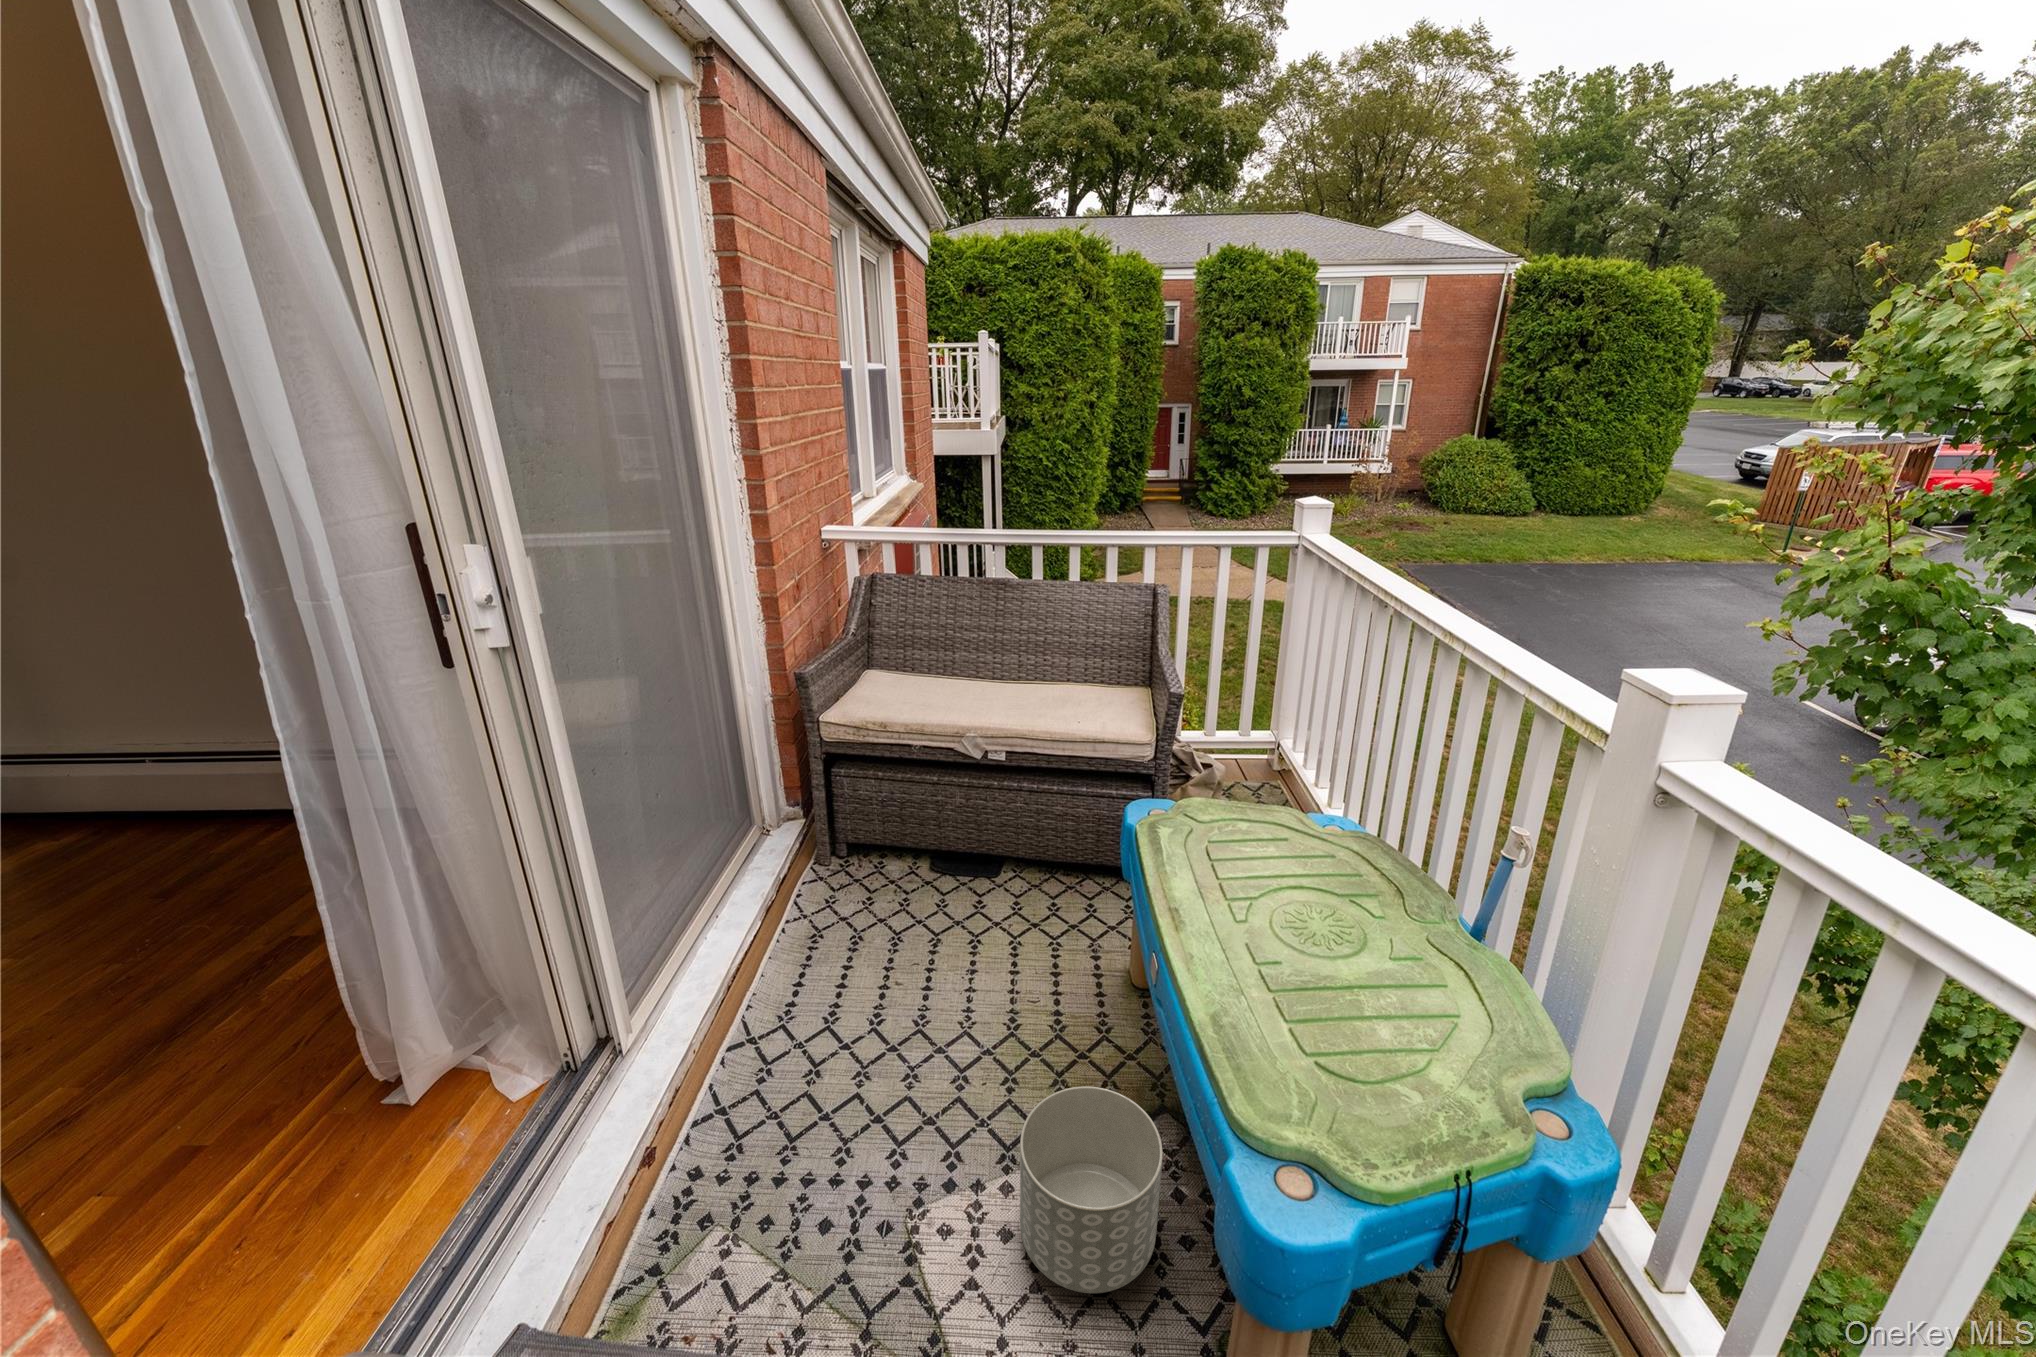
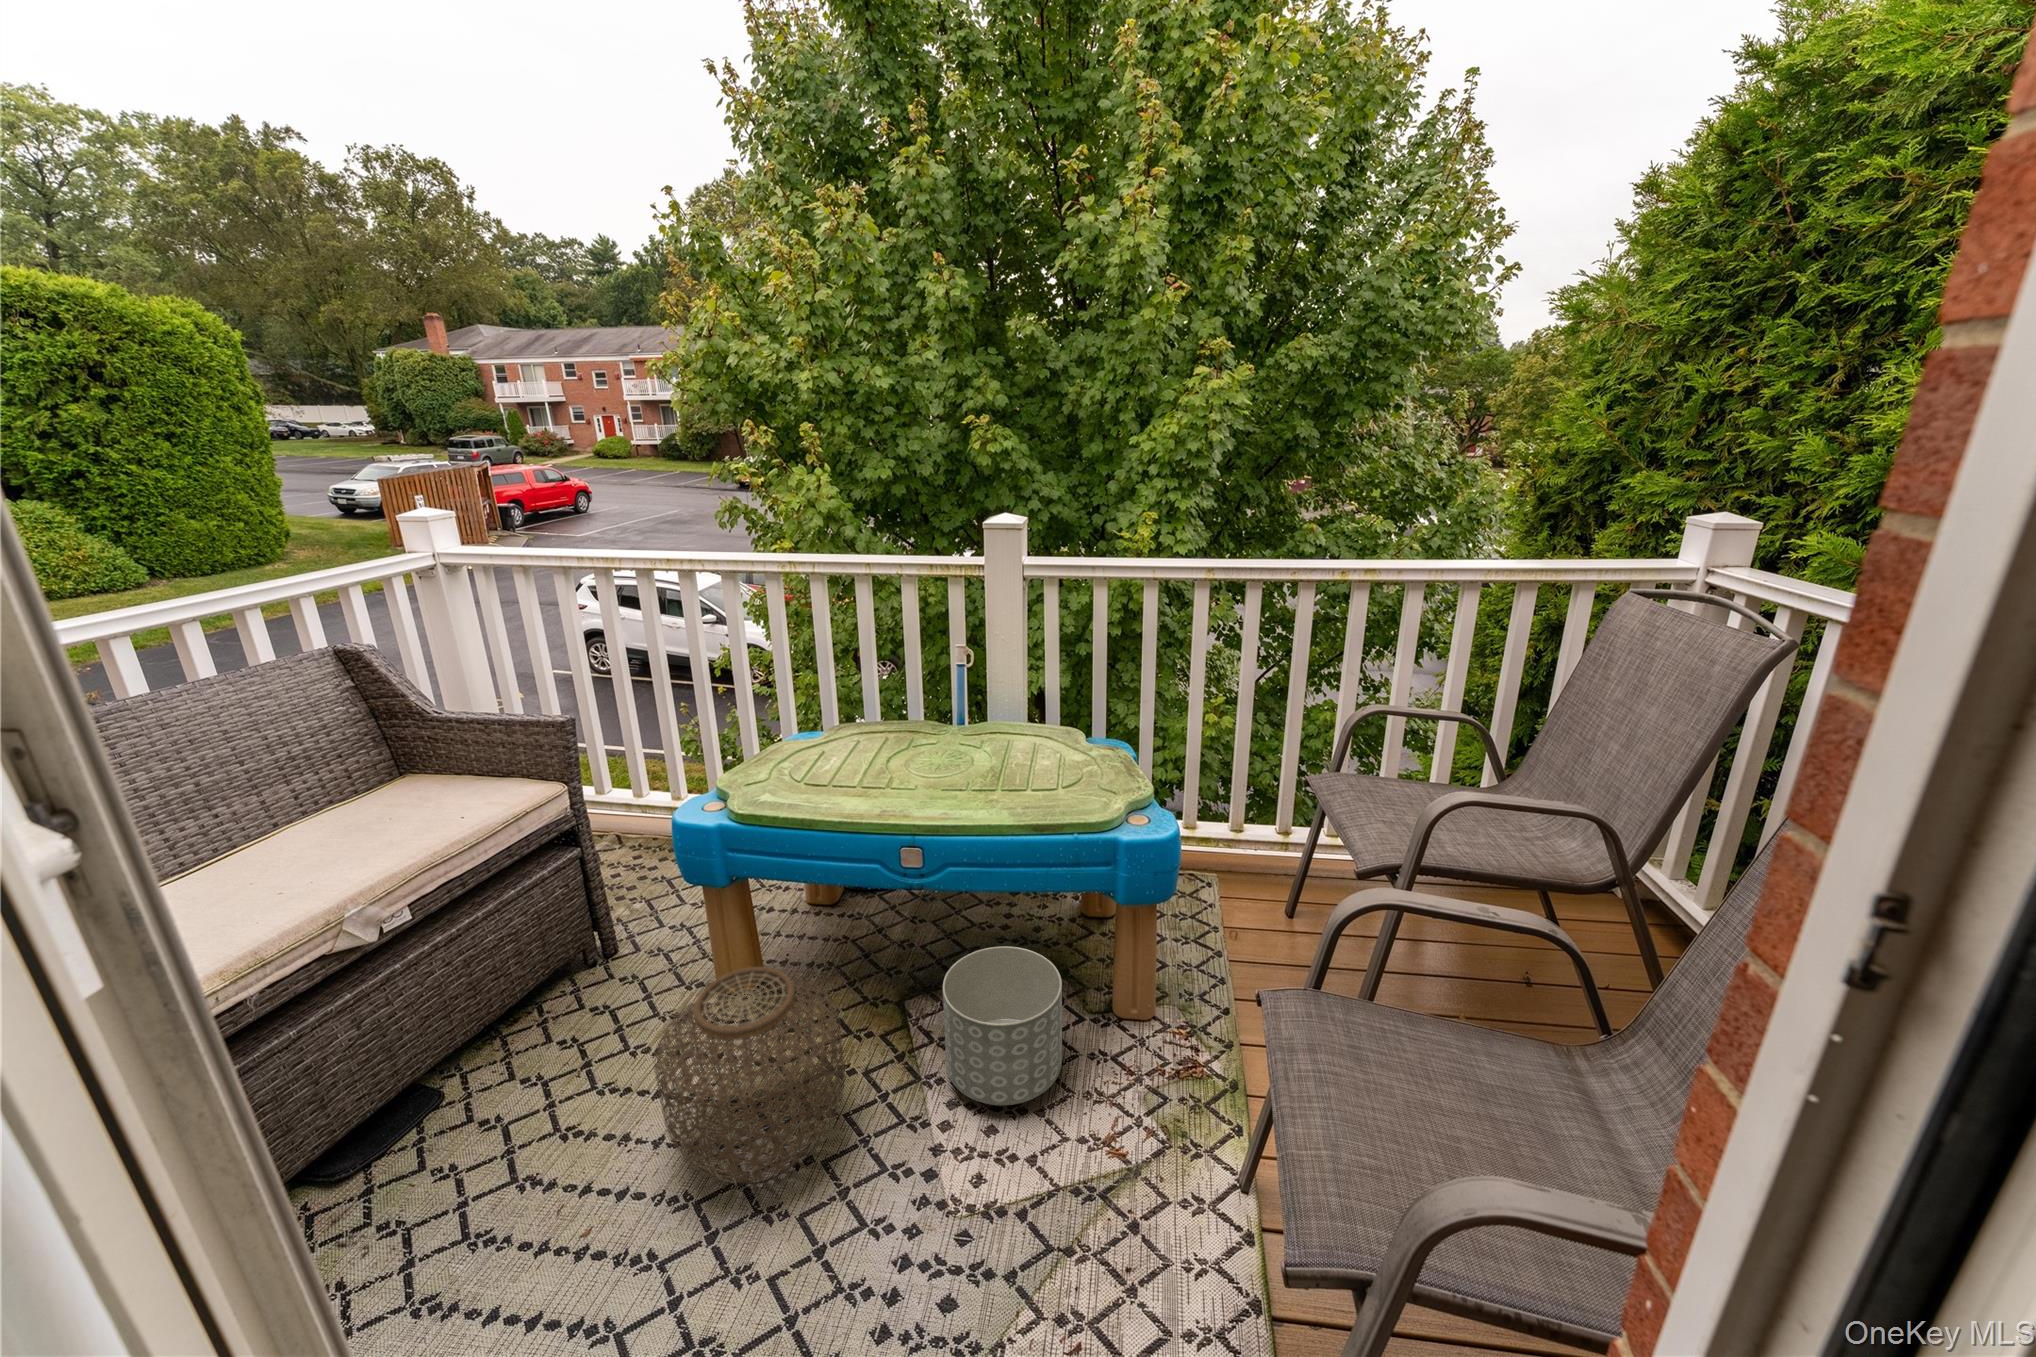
woven basket: none [903,907,1051,1083] -> present [654,967,845,1183]

